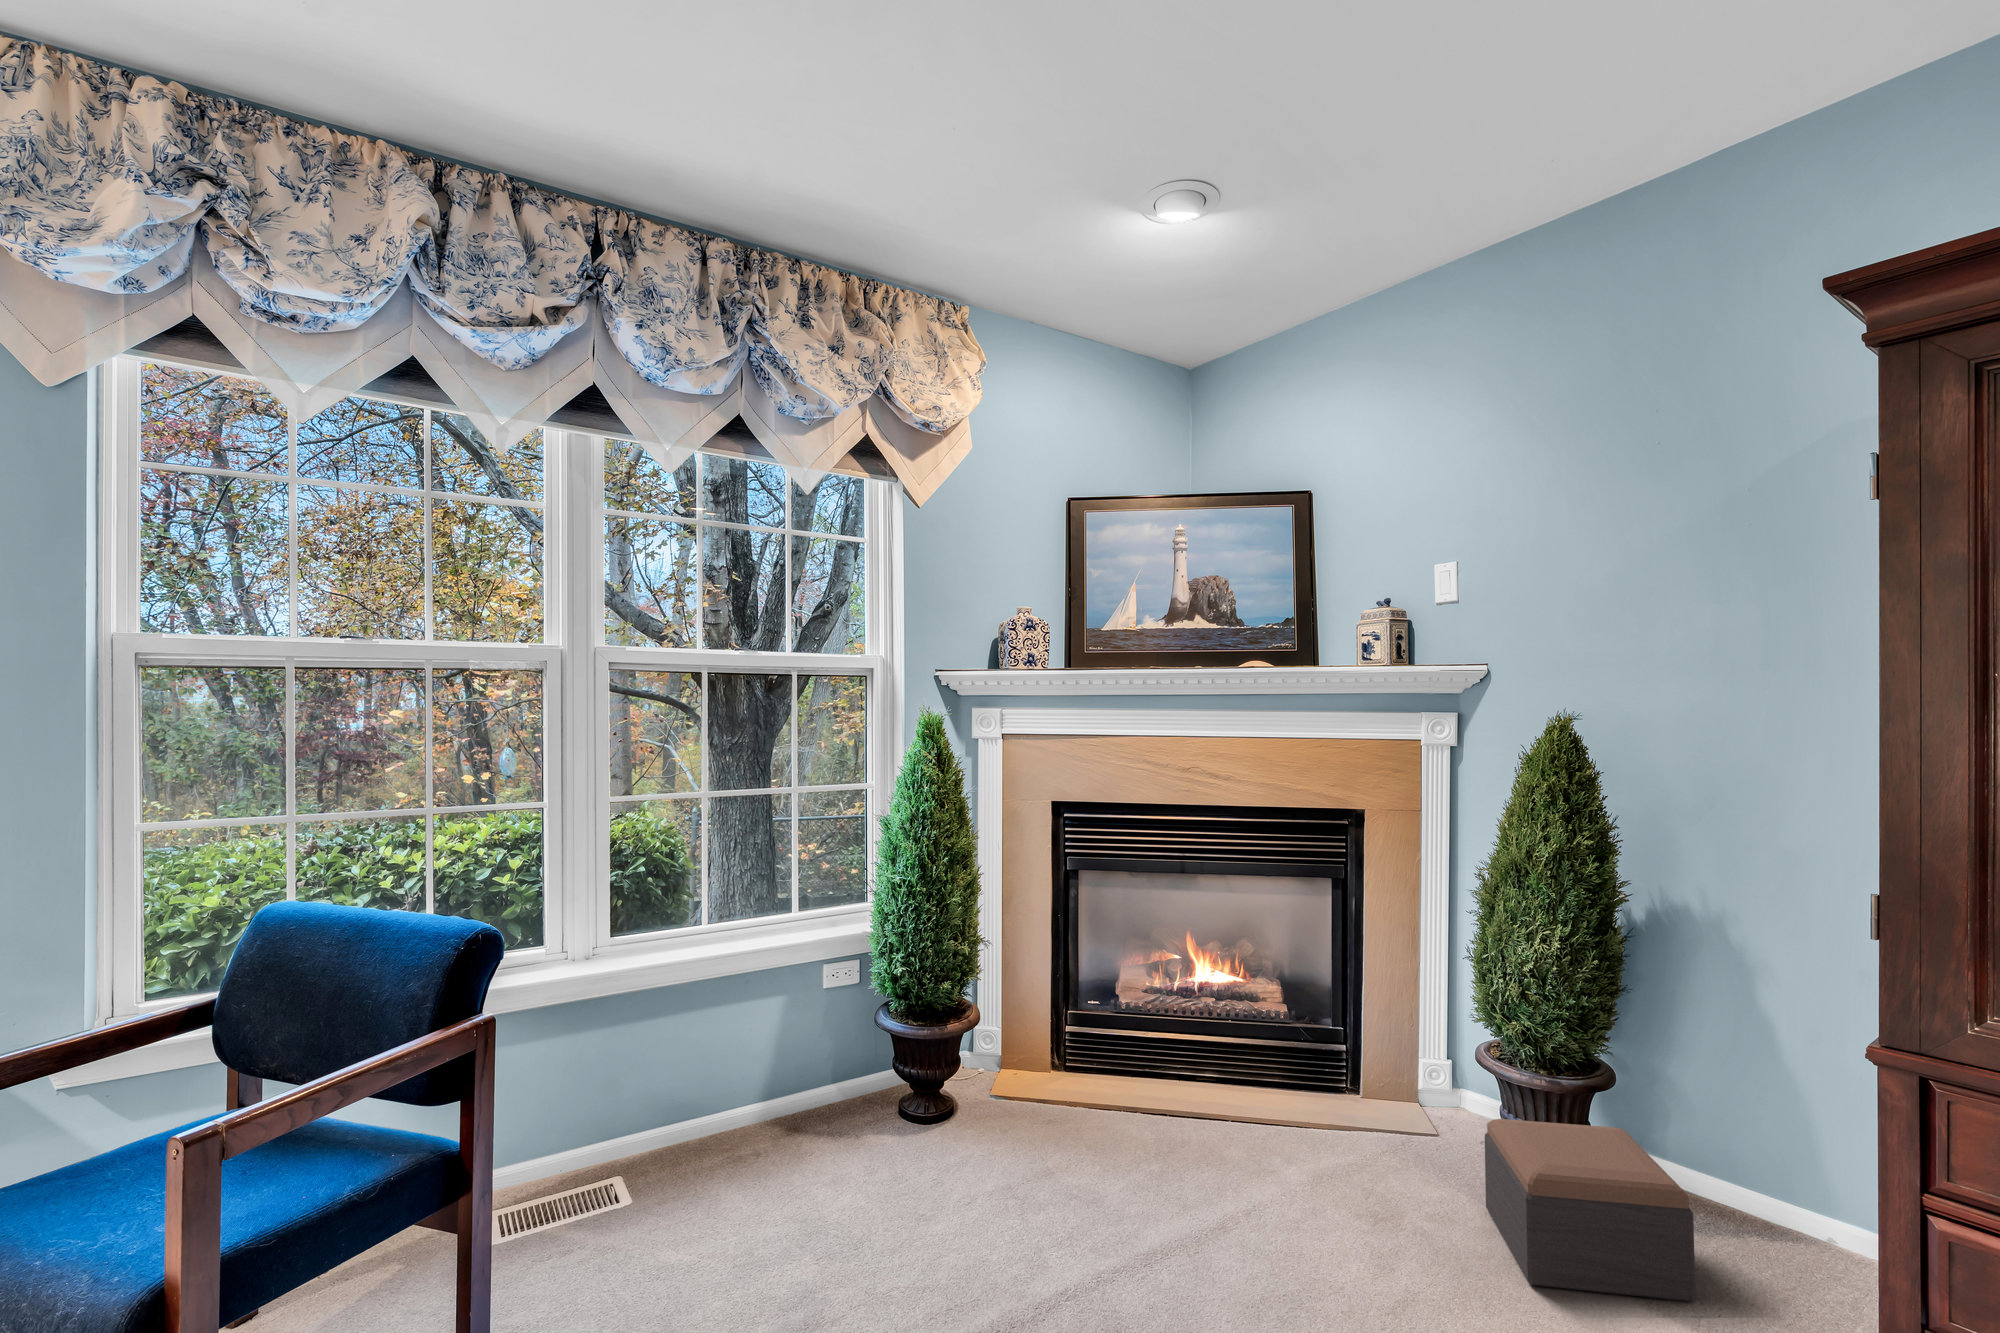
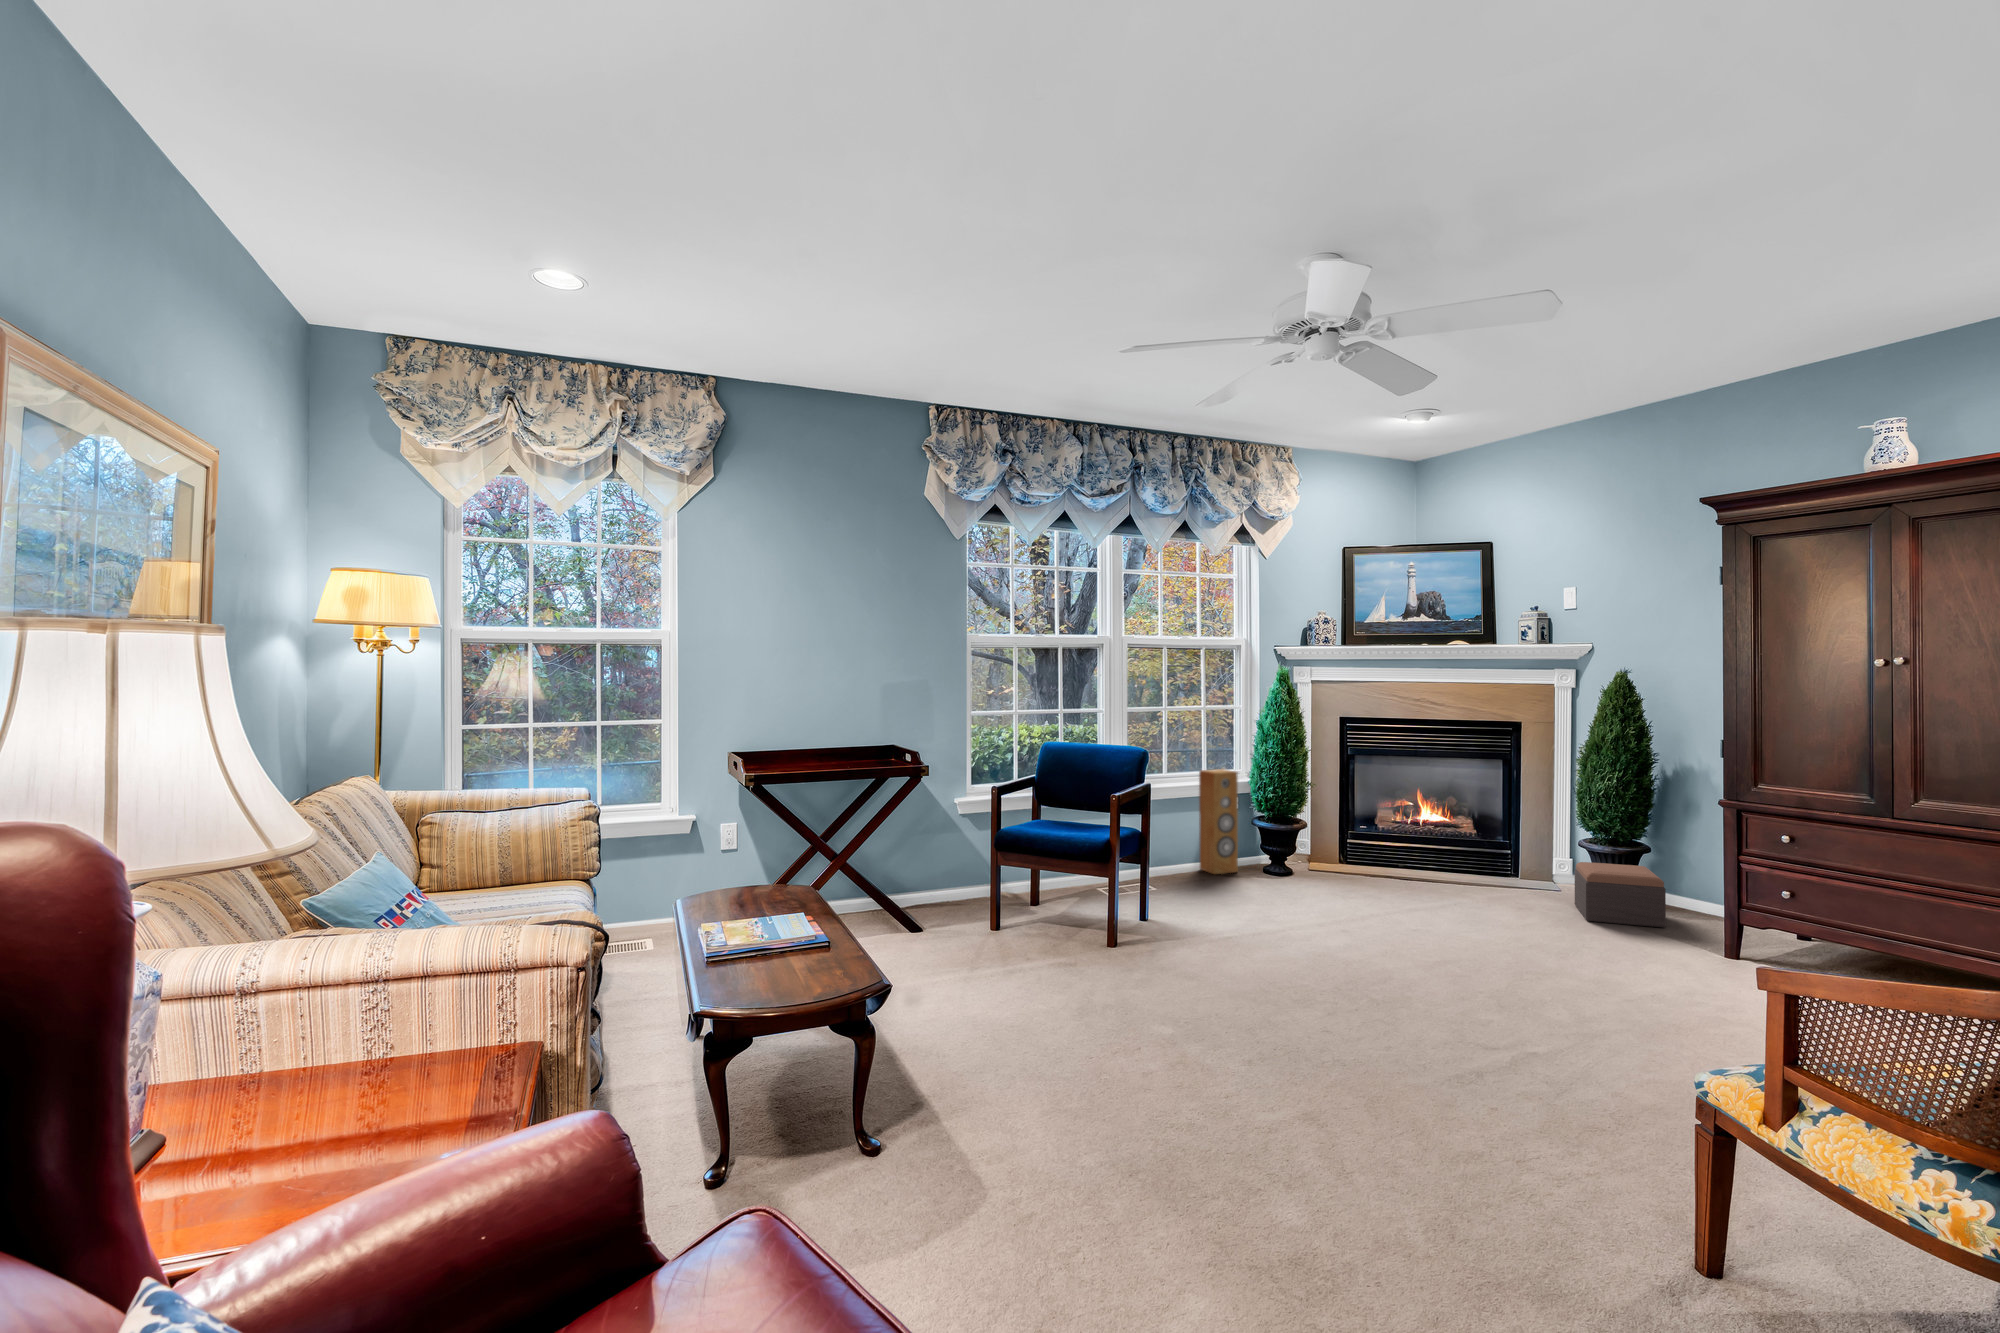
speaker: none [770,913,842,1142] -> present [1199,769,1238,874]

